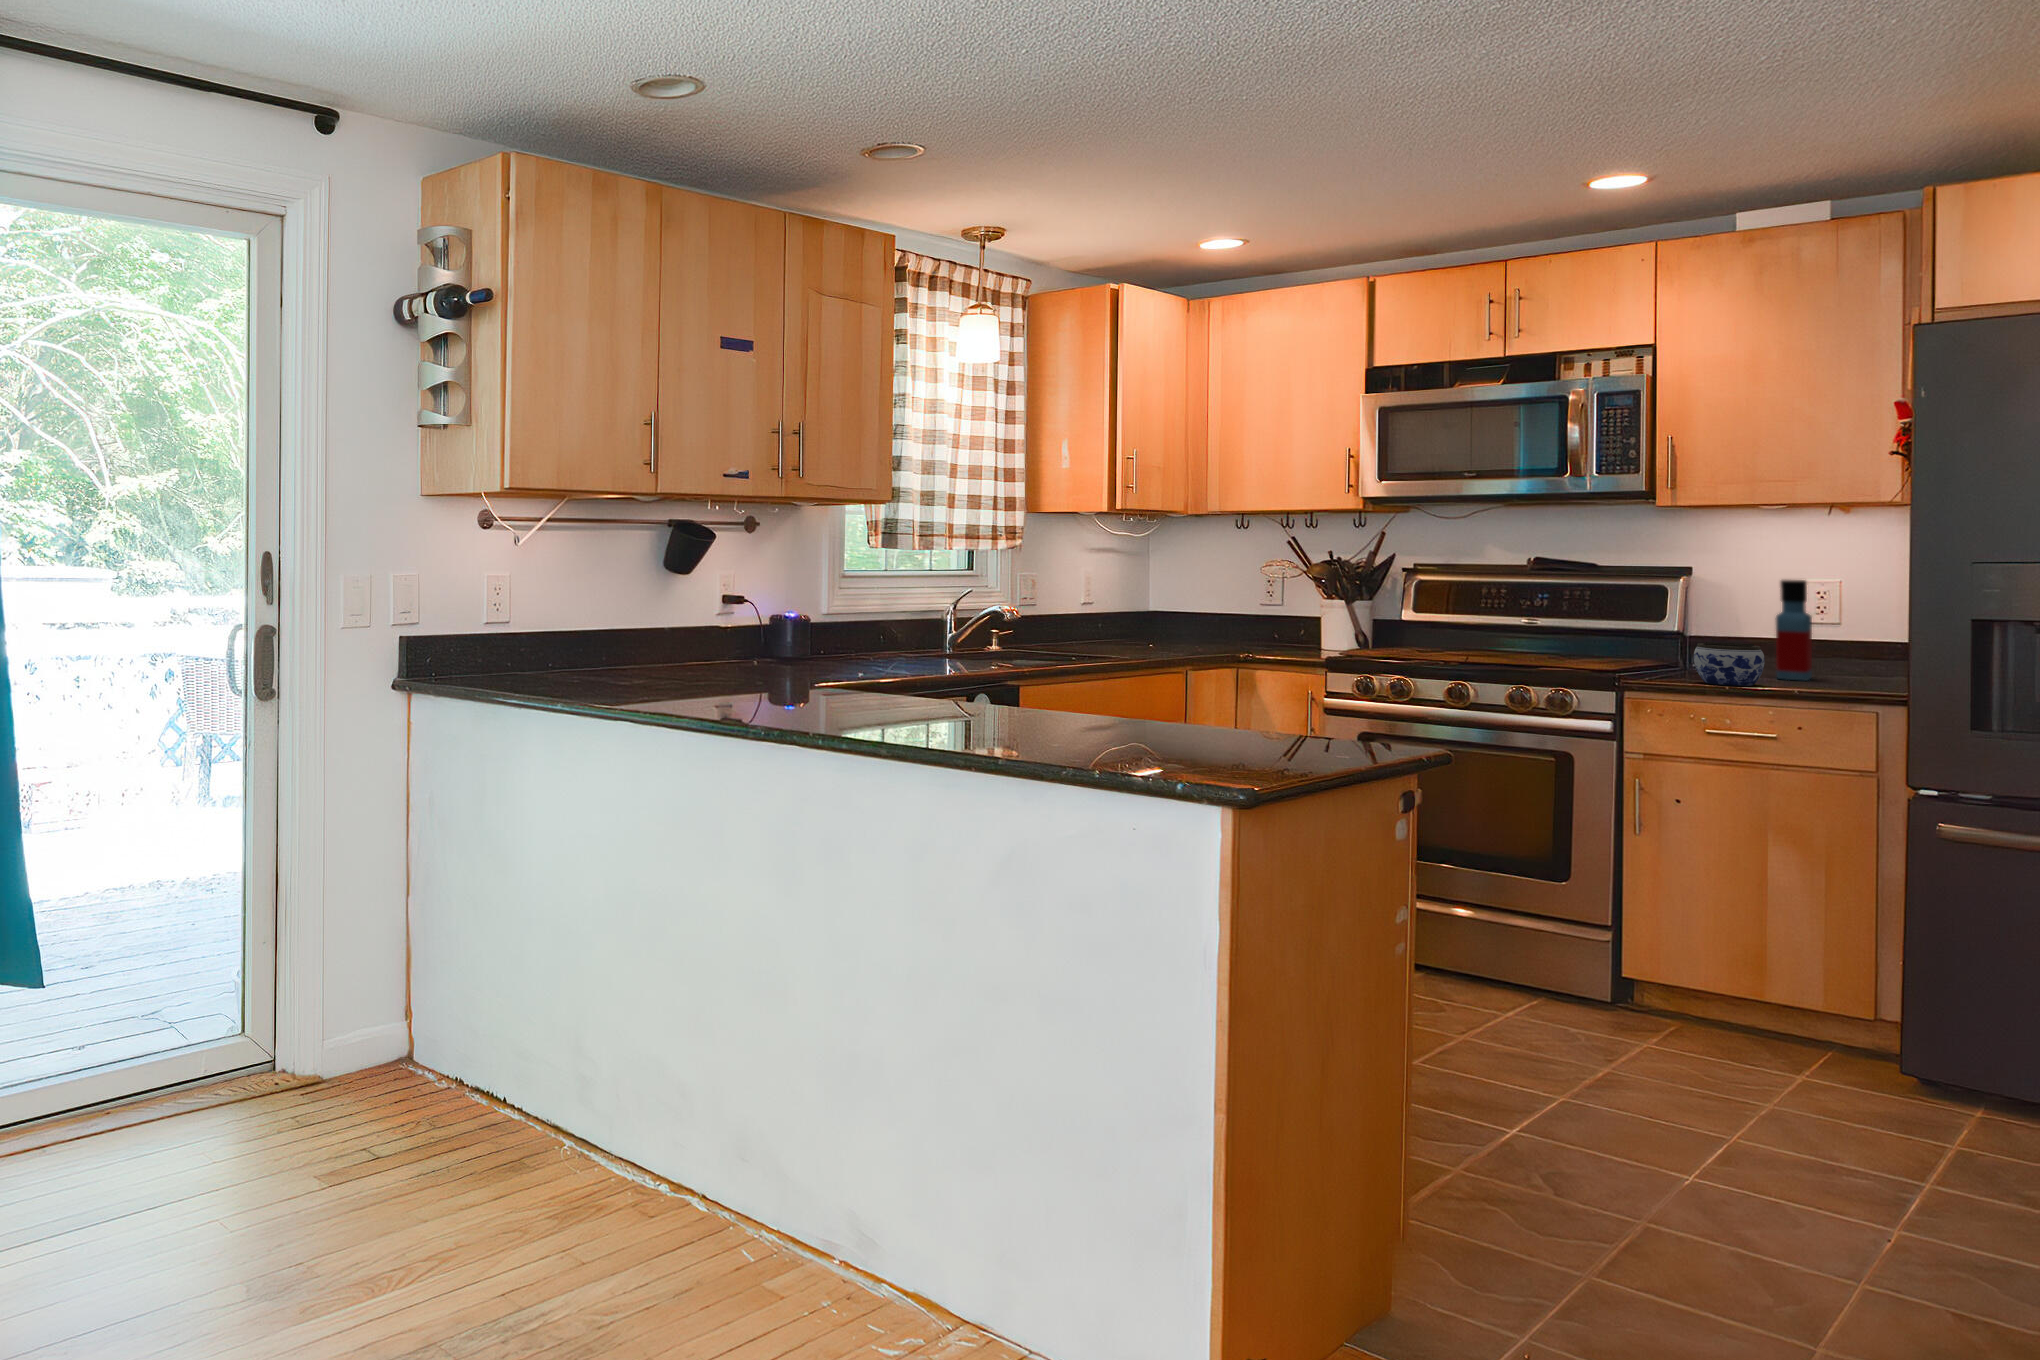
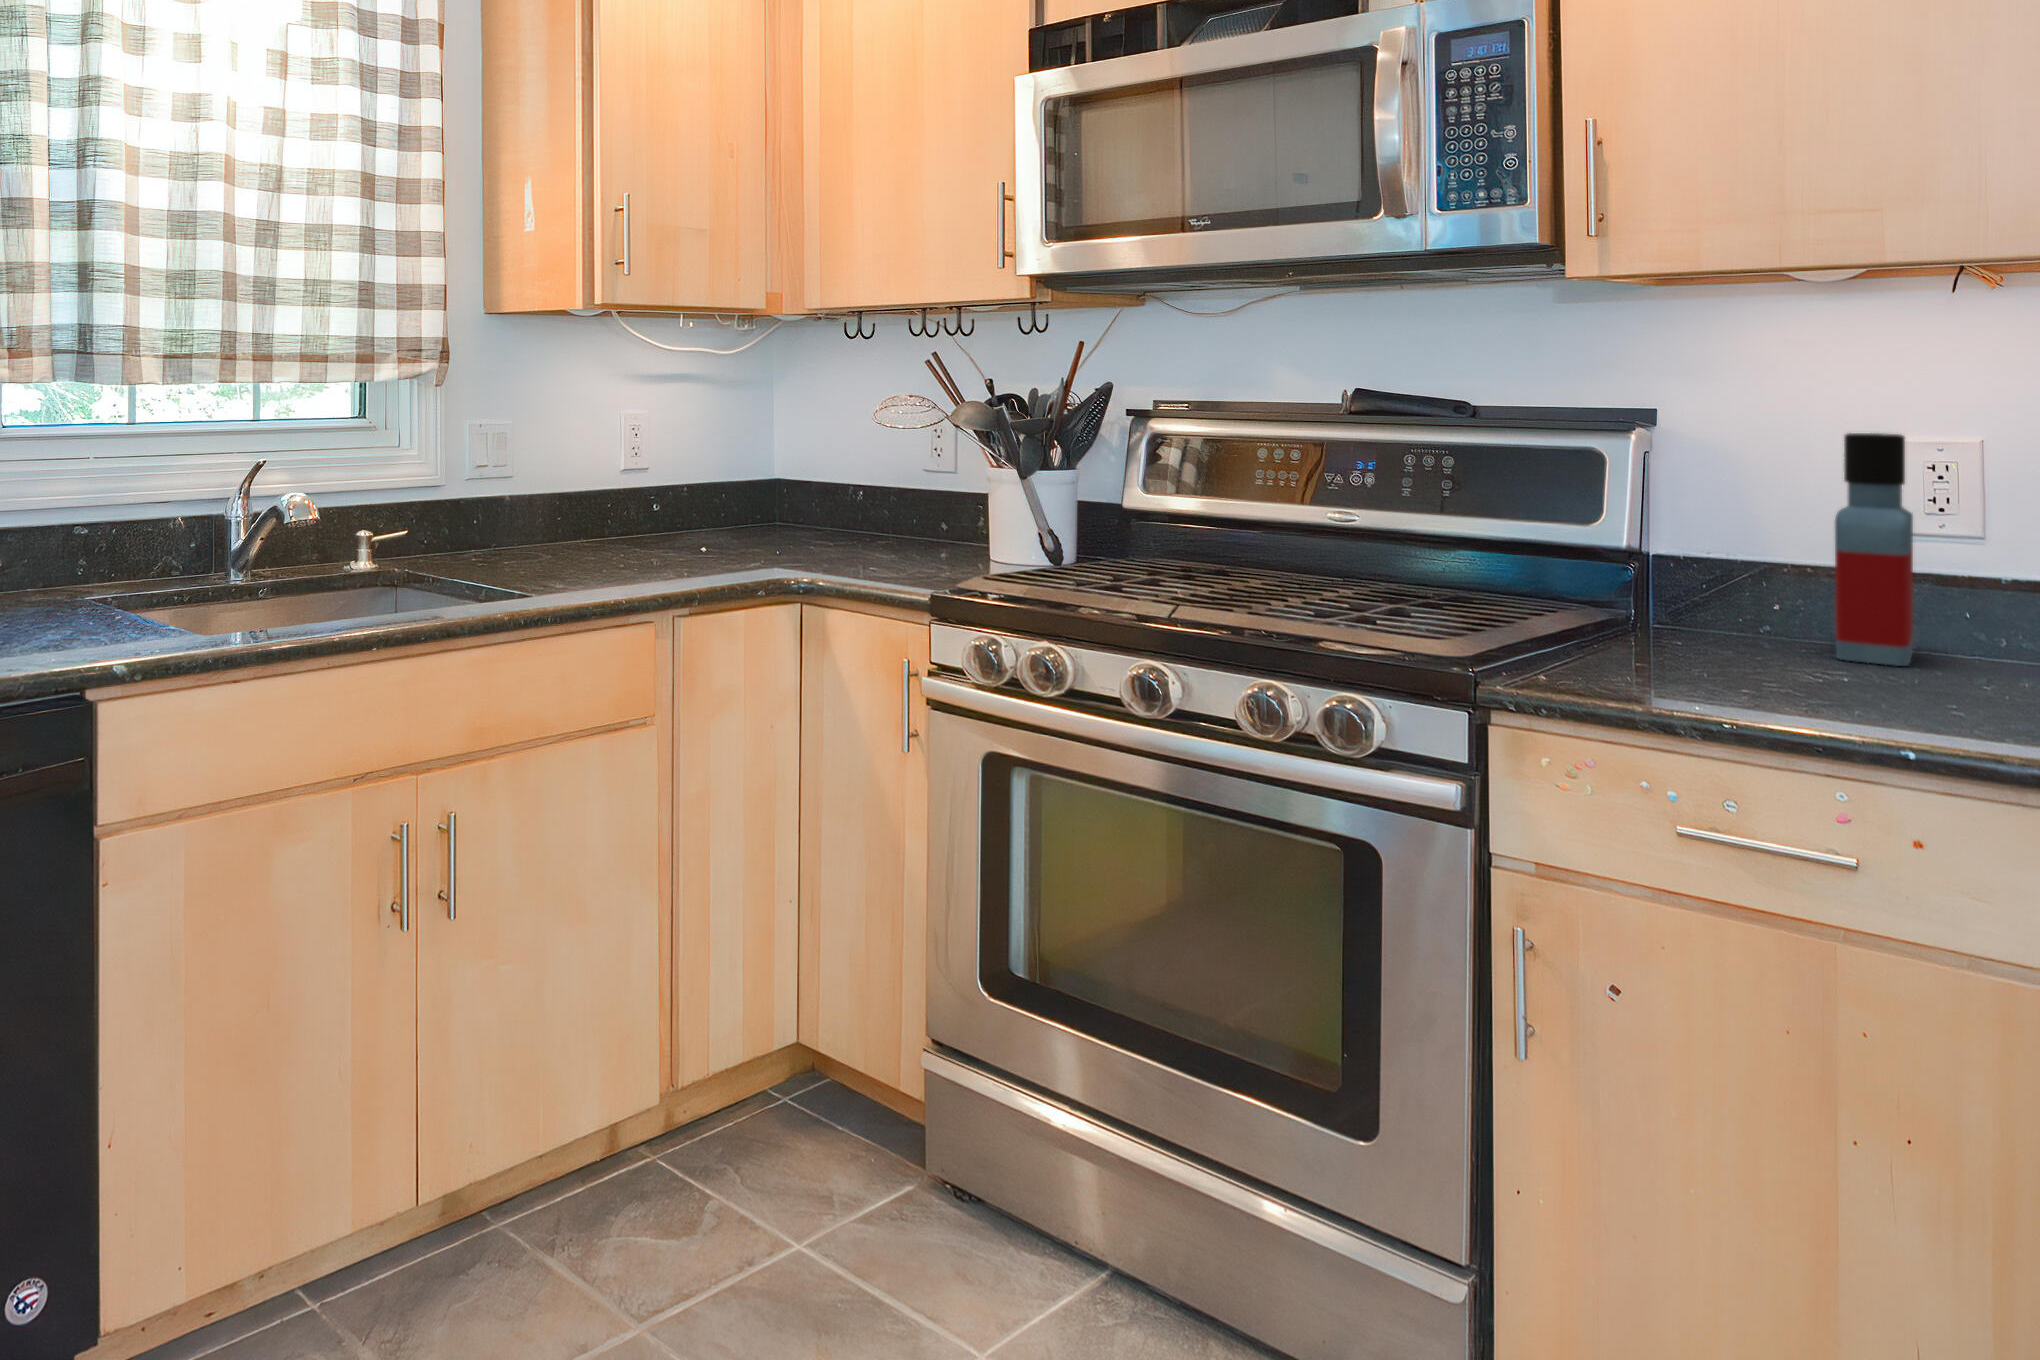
jar: present [1694,642,1765,686] -> none [1648,585,1819,699]

